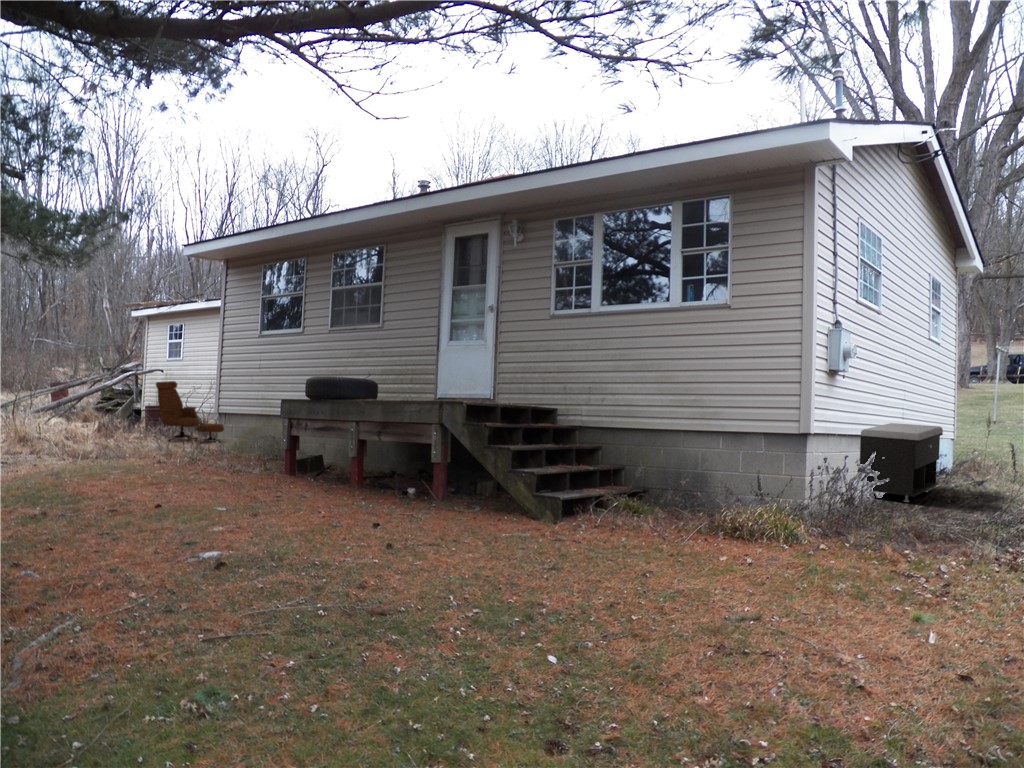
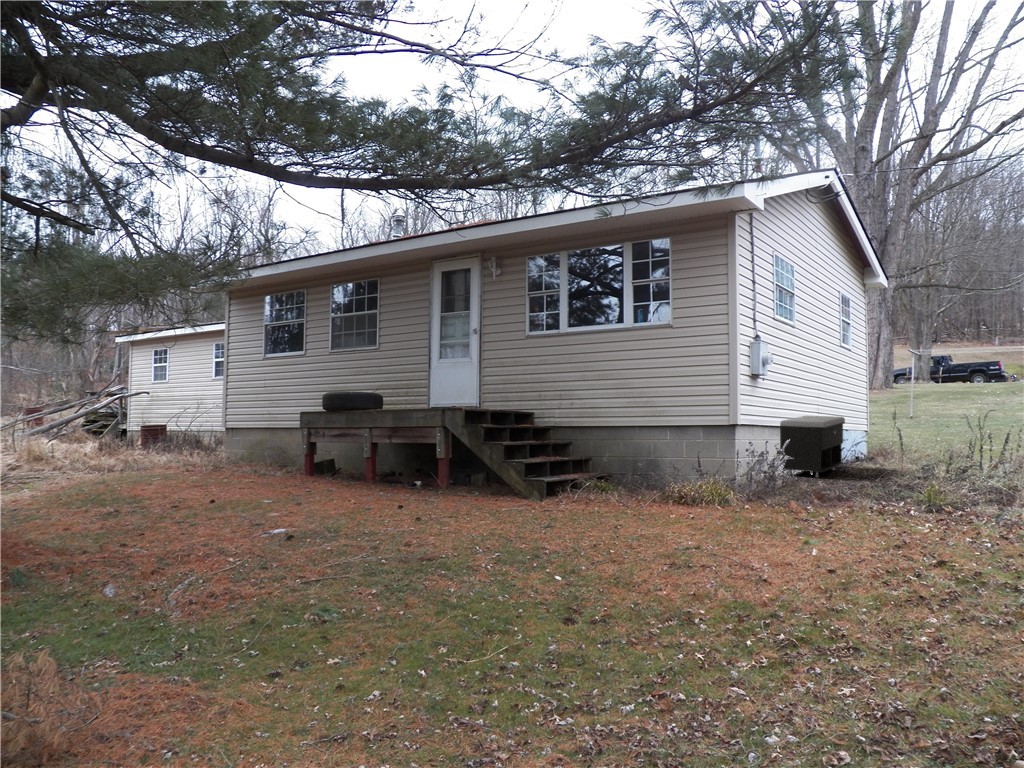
lounge chair: present [156,381,224,442] -> none [167,402,231,456]

